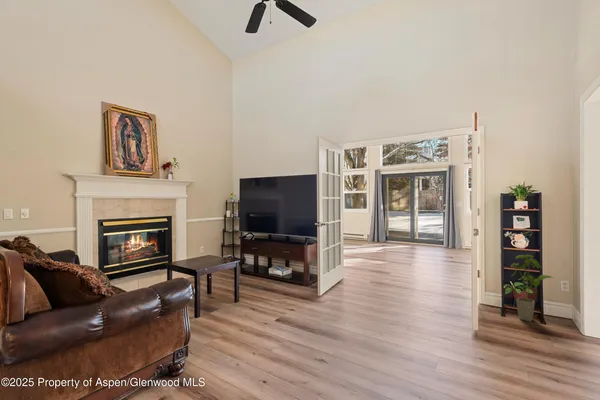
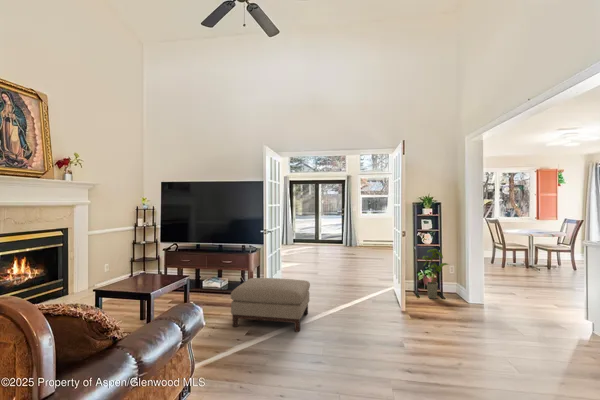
ottoman: none [265,269,351,331] -> present [231,278,310,332]

